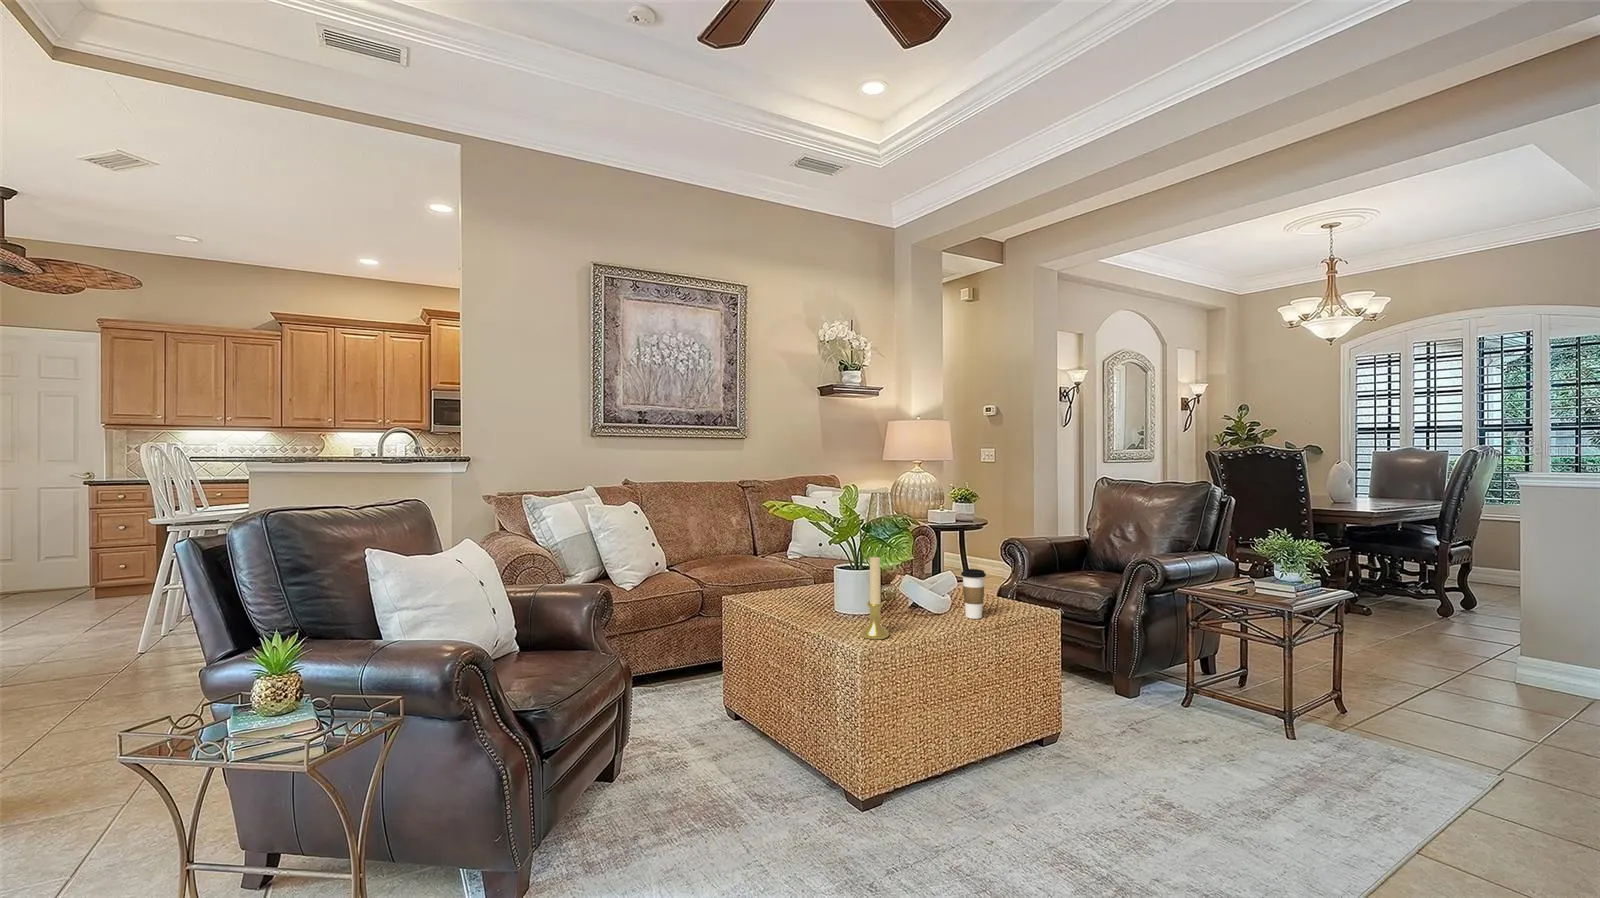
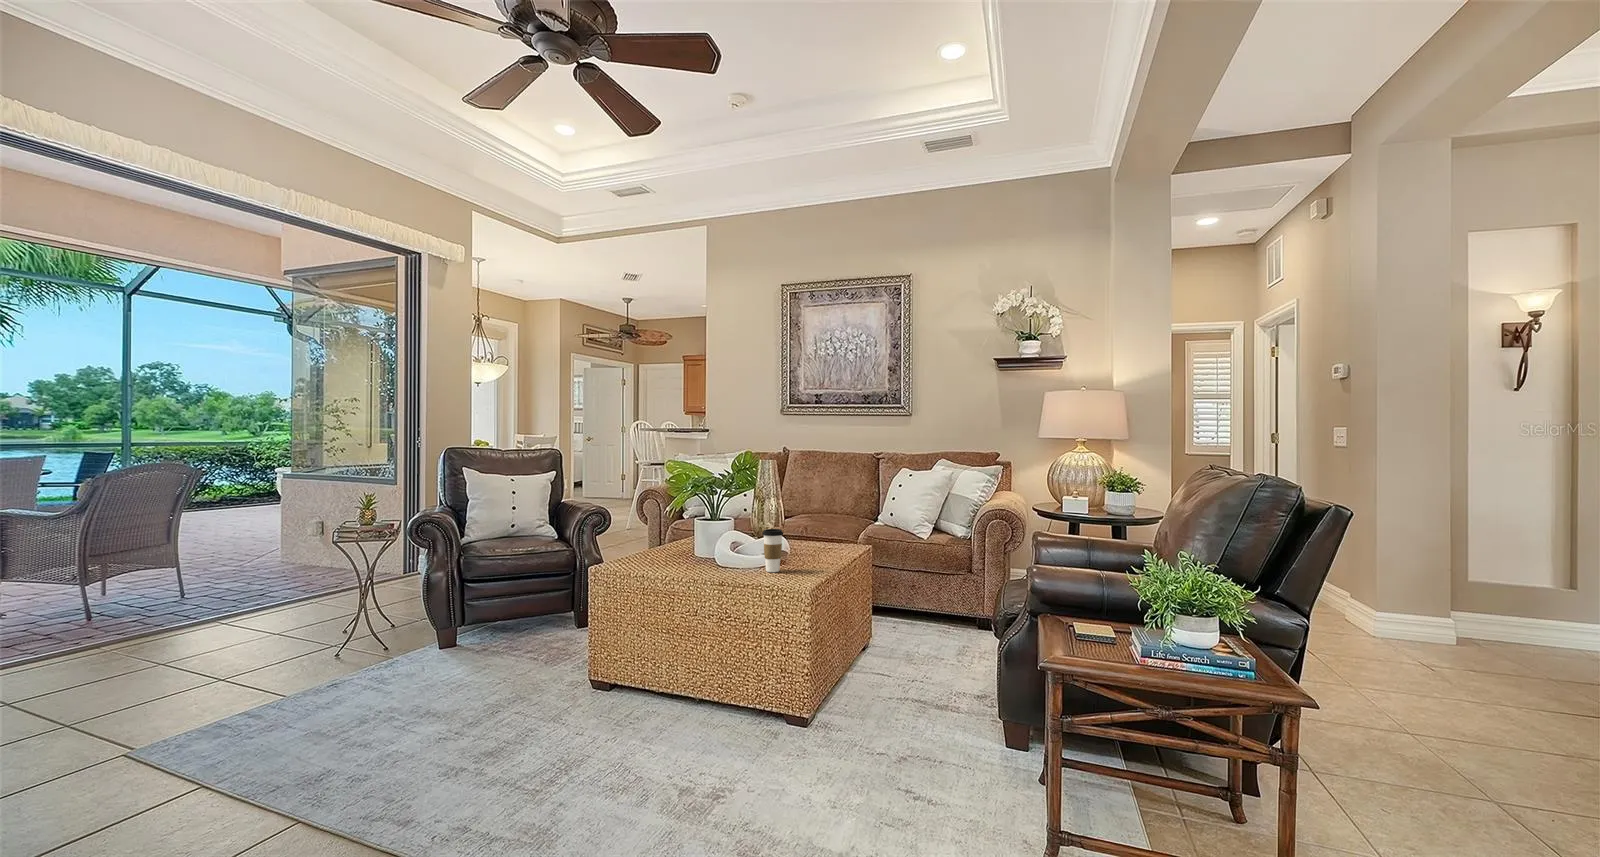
candle holder: present [861,557,889,639] -> none [662,501,683,564]

